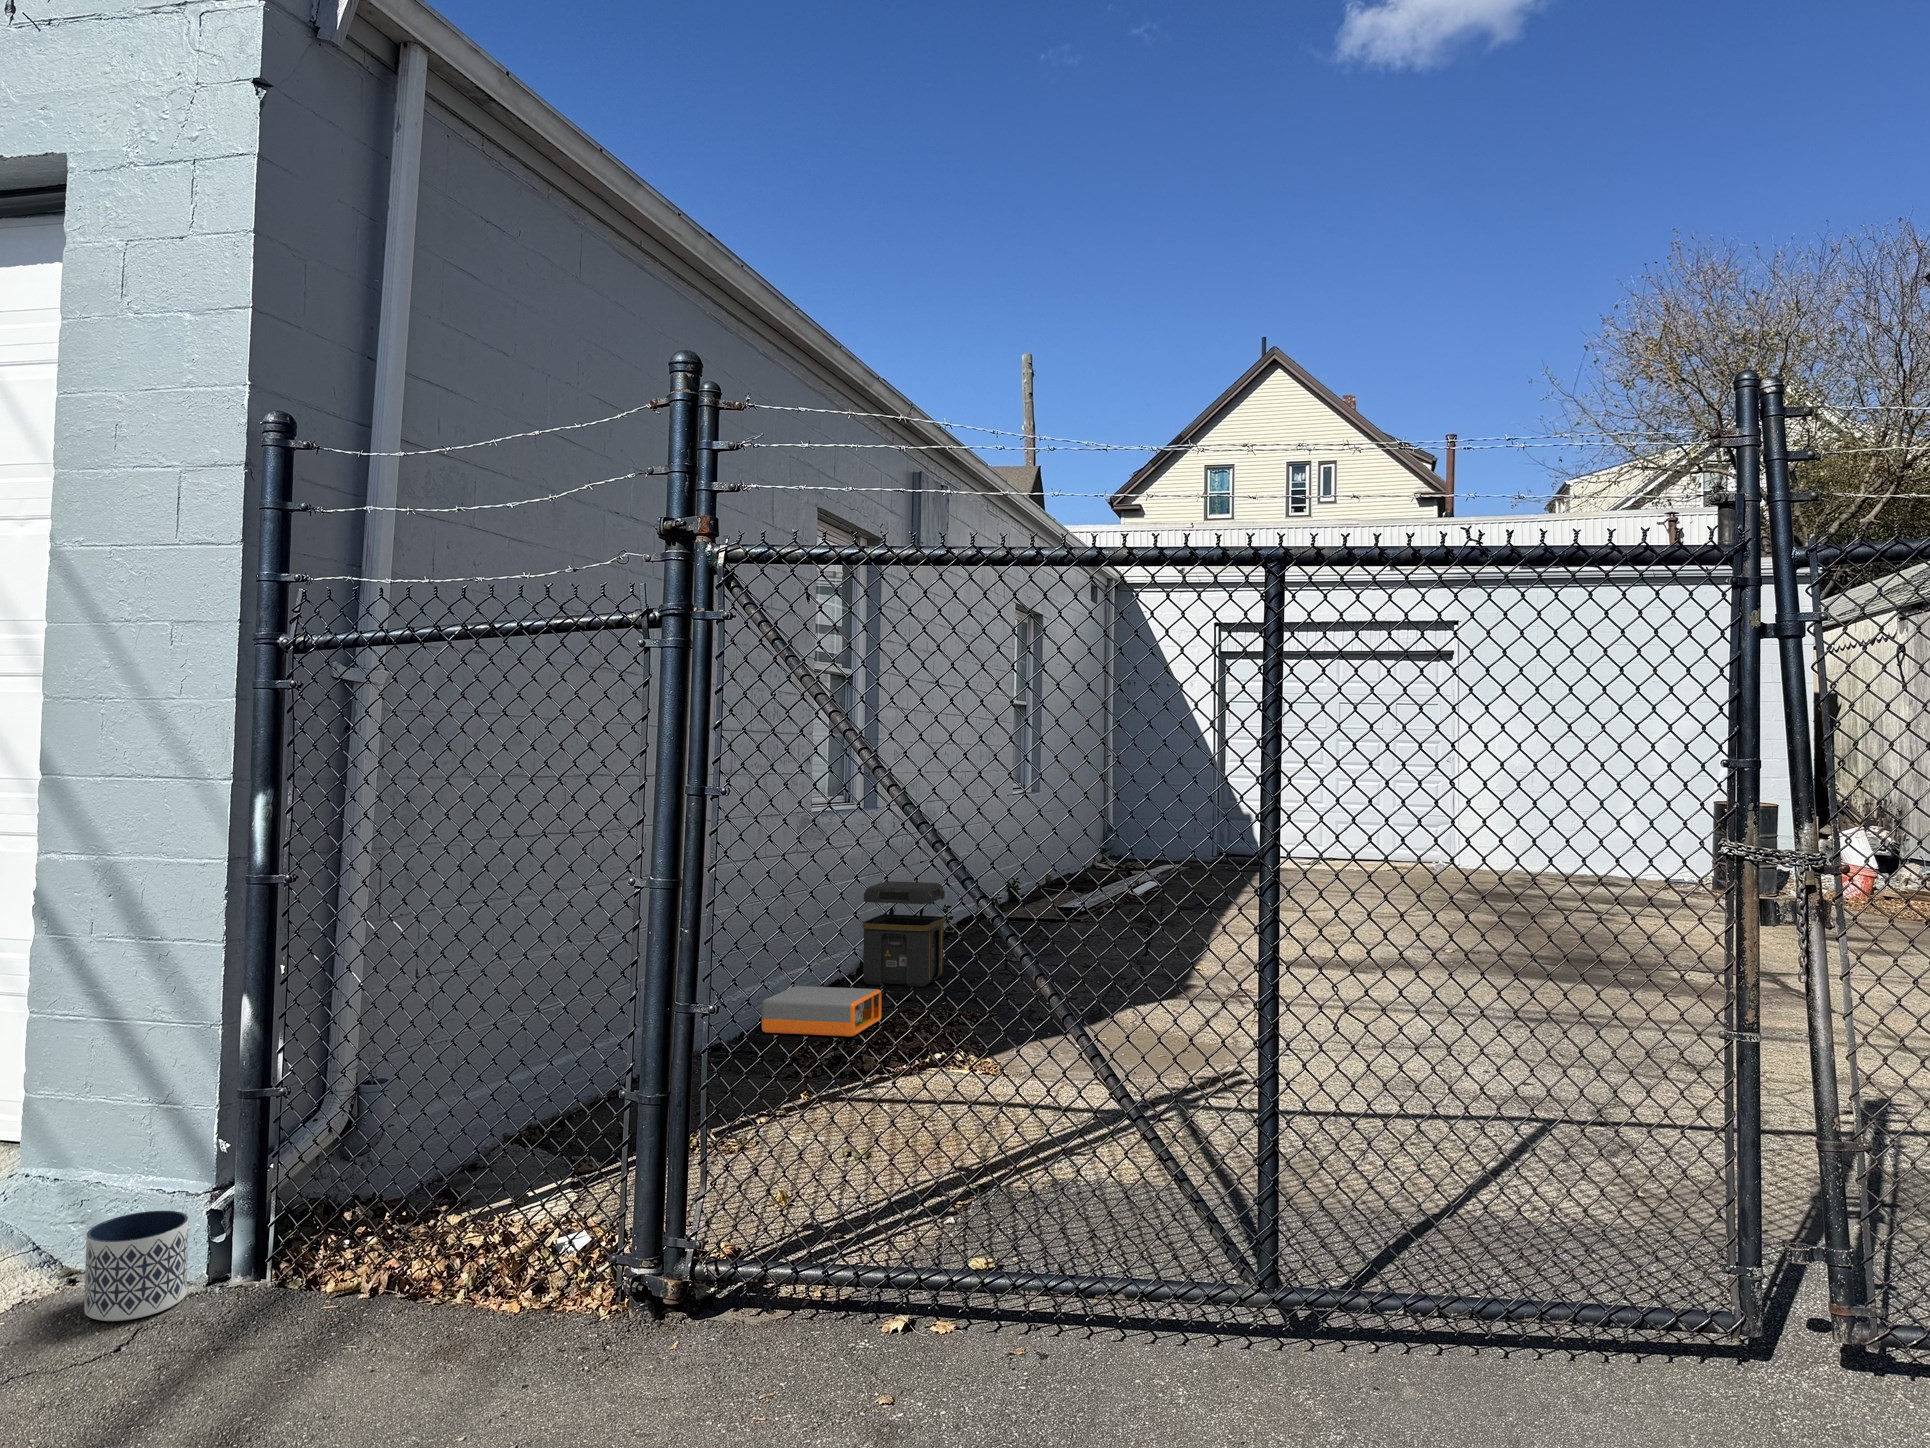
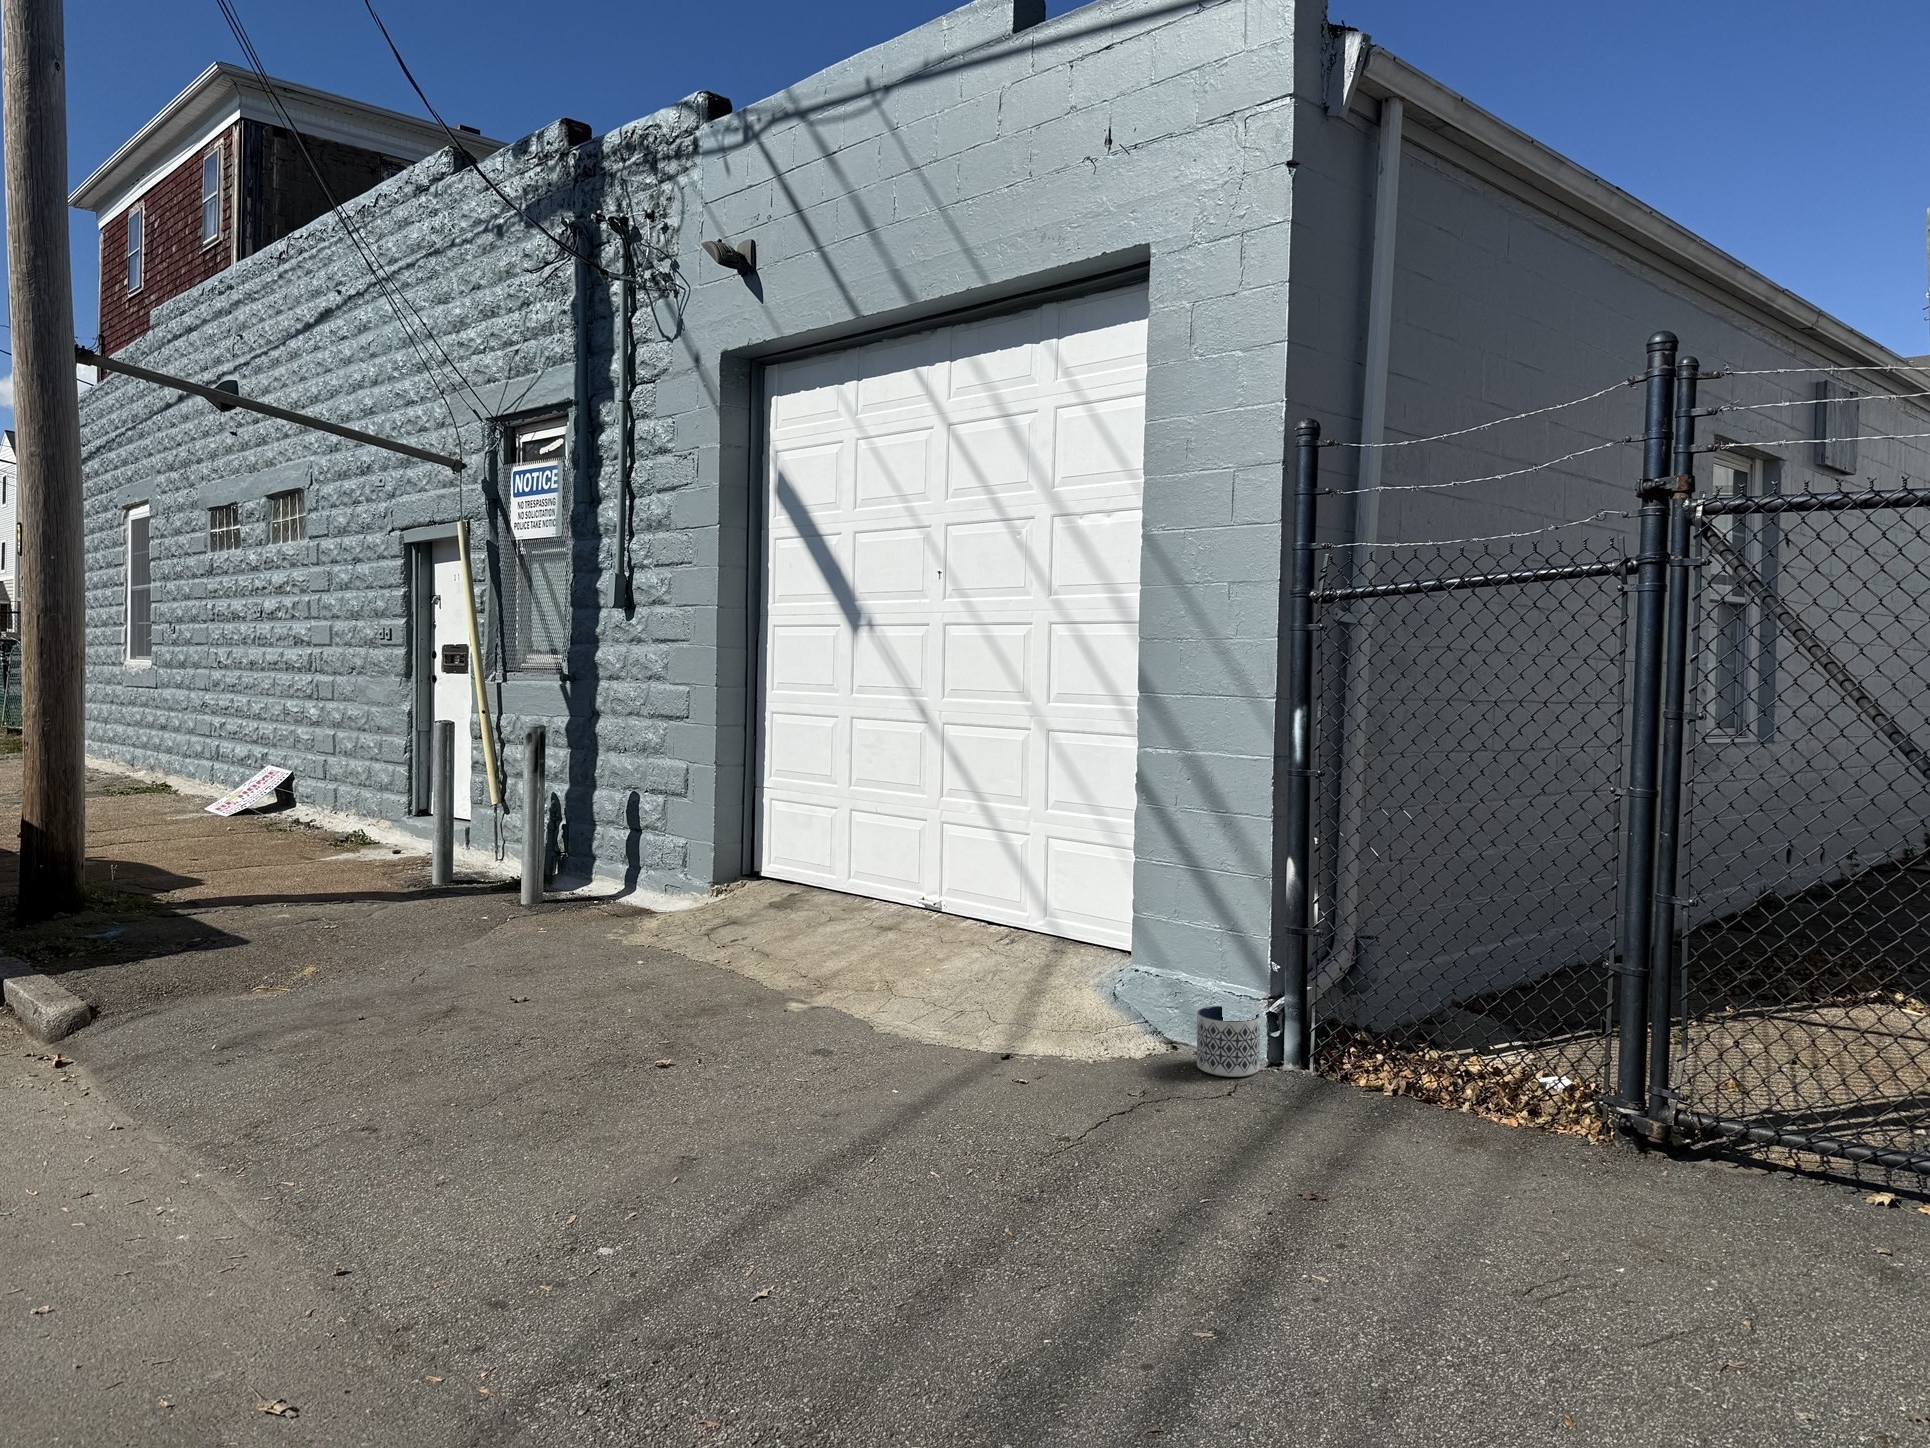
toolbox: present [862,881,945,987] -> none [1780,821,1884,935]
storage box: present [762,986,881,1037] -> none [1676,916,1812,971]

